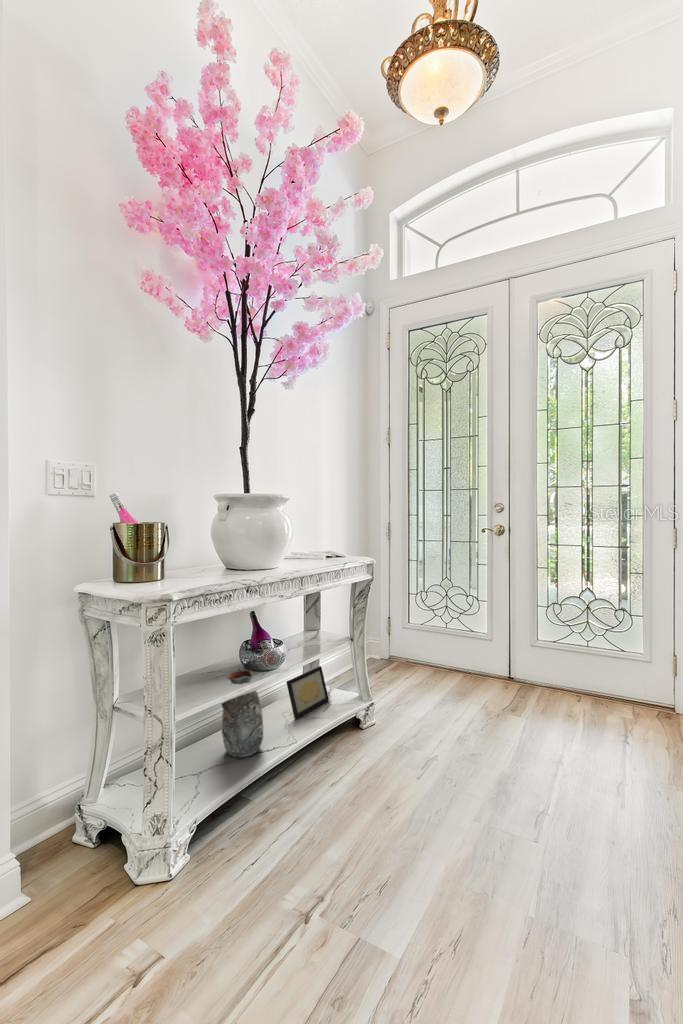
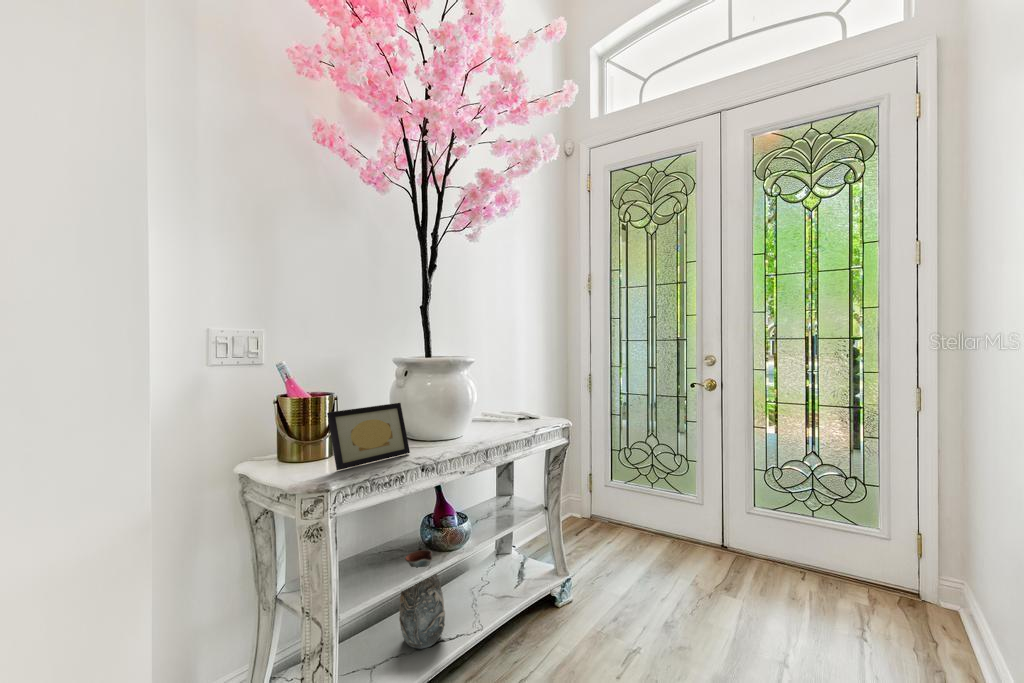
picture frame: present [286,666,329,719] -> present [327,403,410,470]

